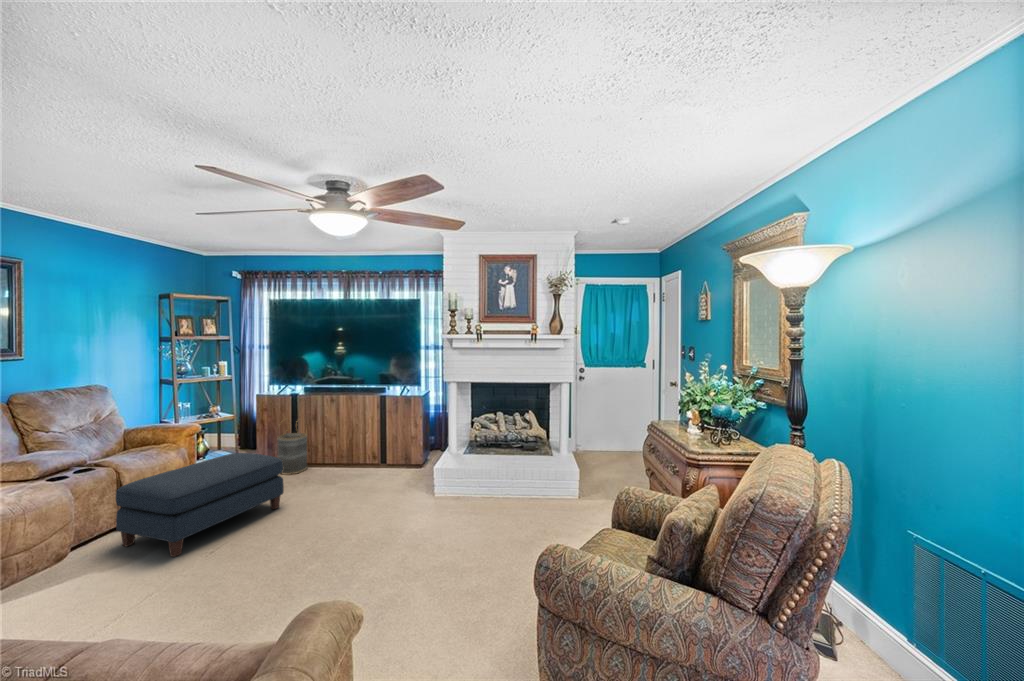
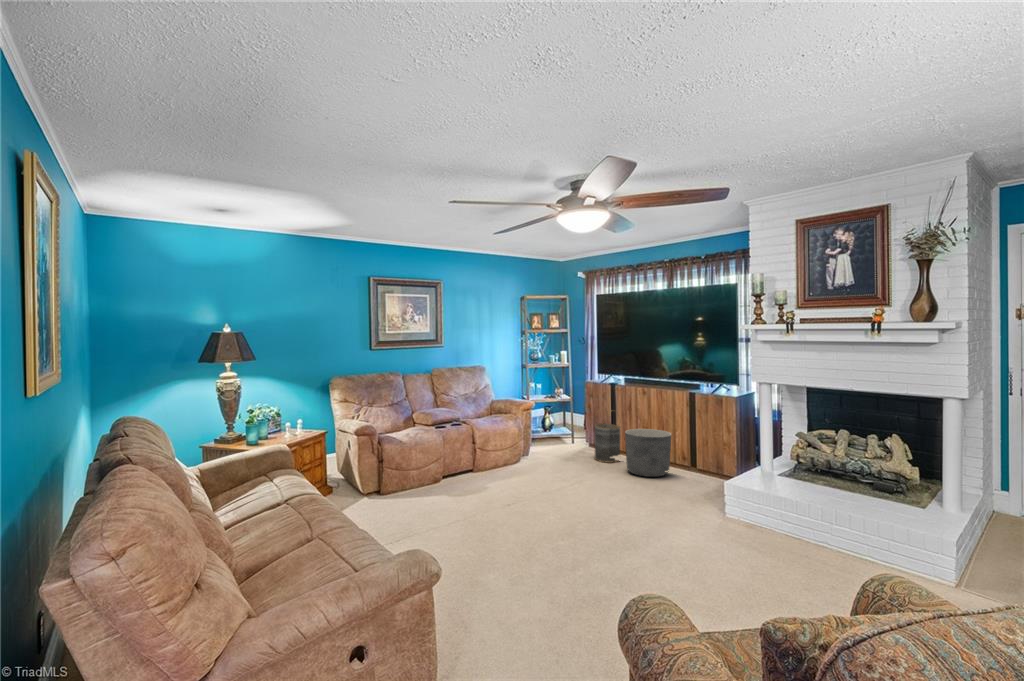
planter: none [322,431,368,479] -> present [625,429,671,477]
ottoman: present [116,453,284,557] -> none [470,429,578,492]

